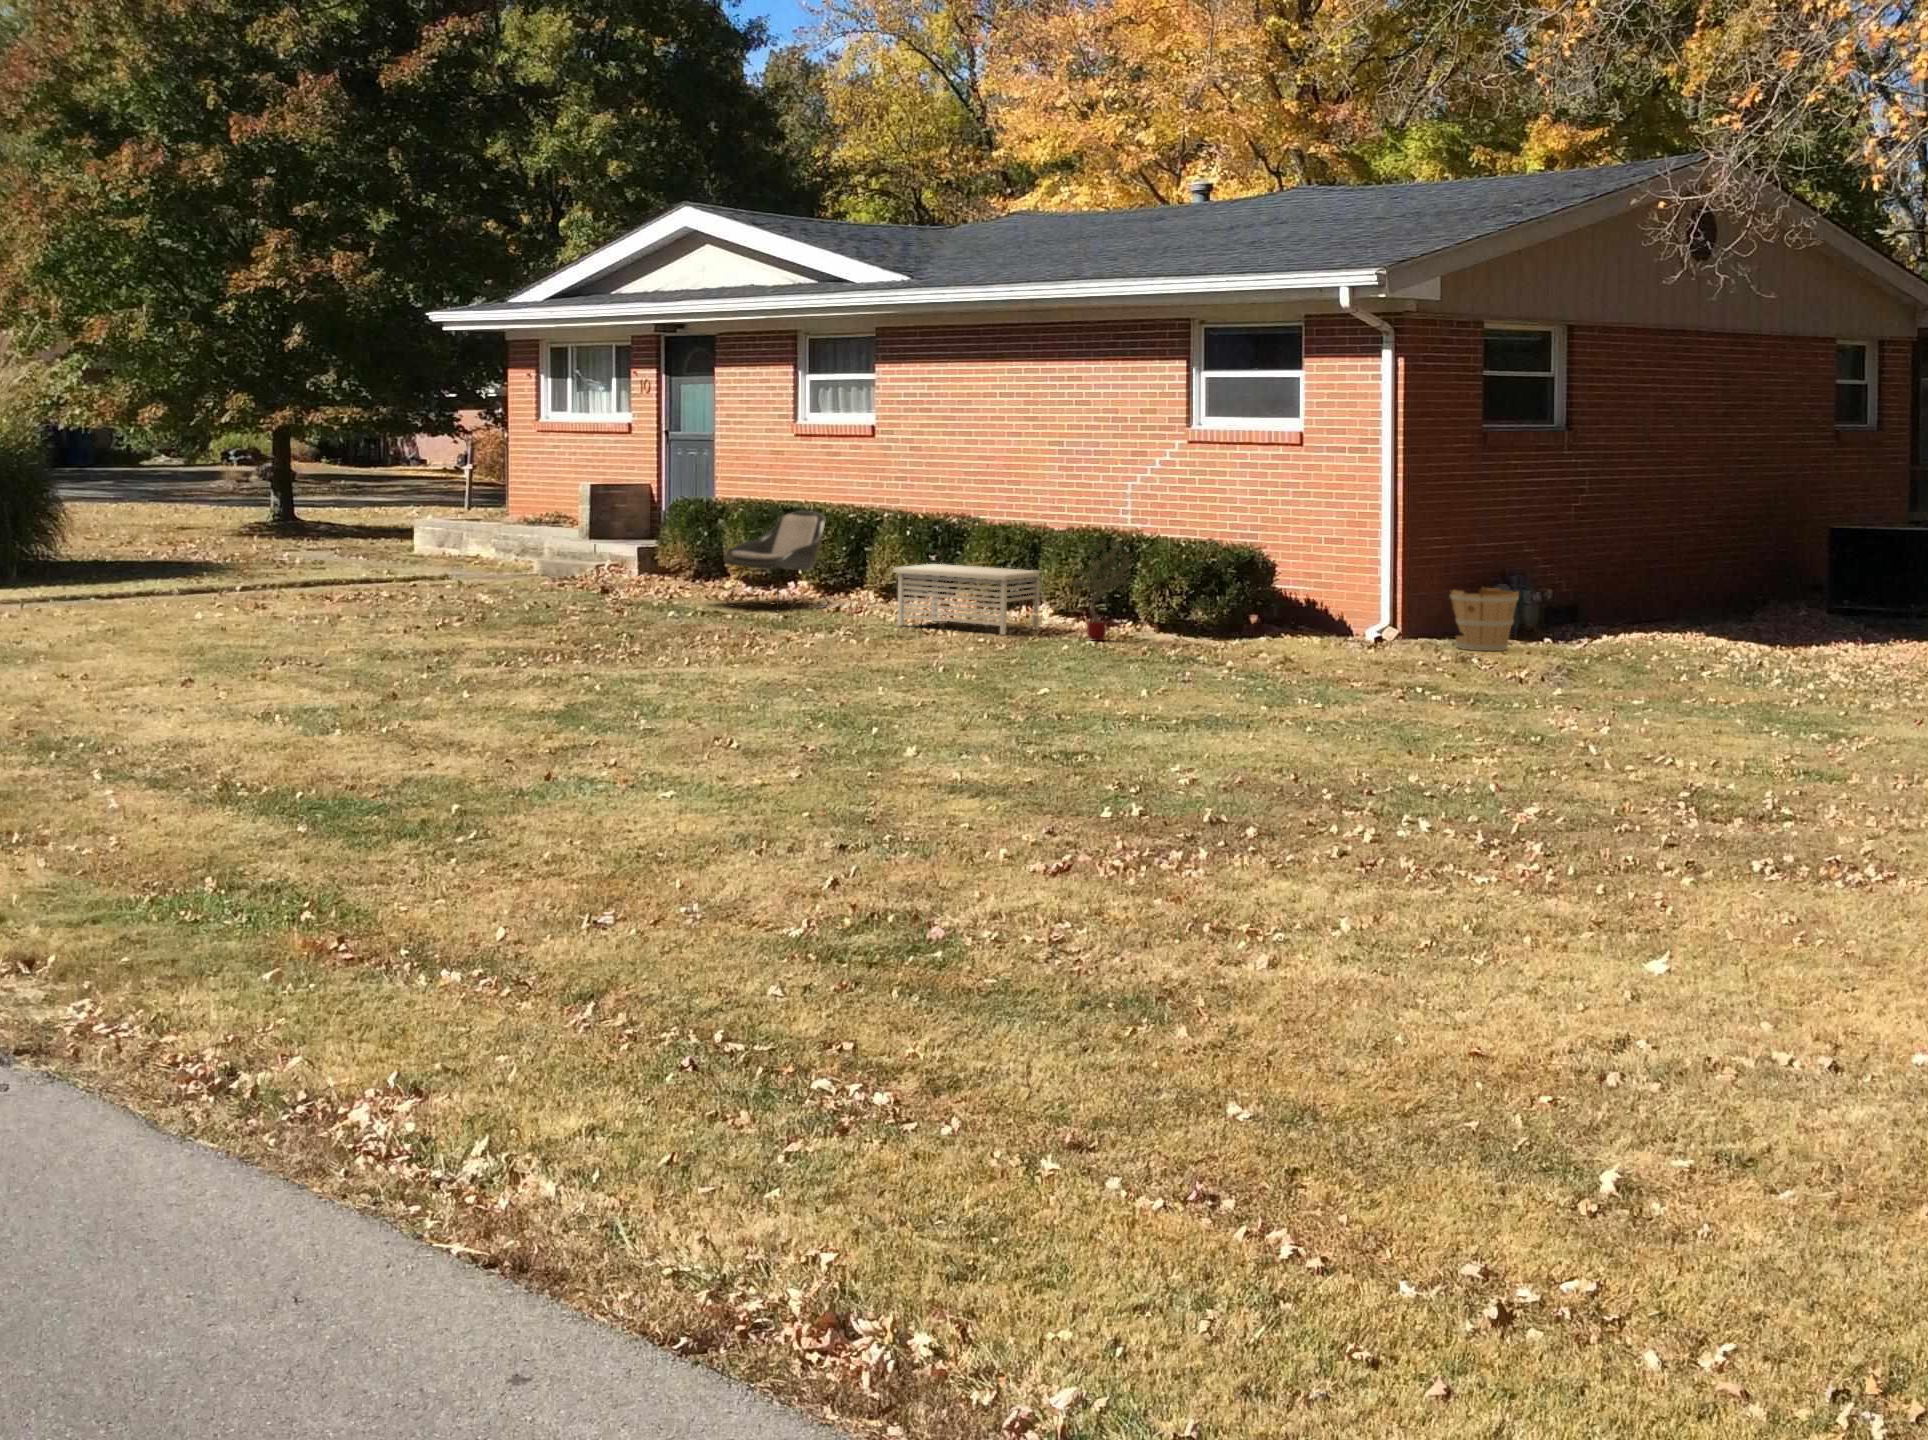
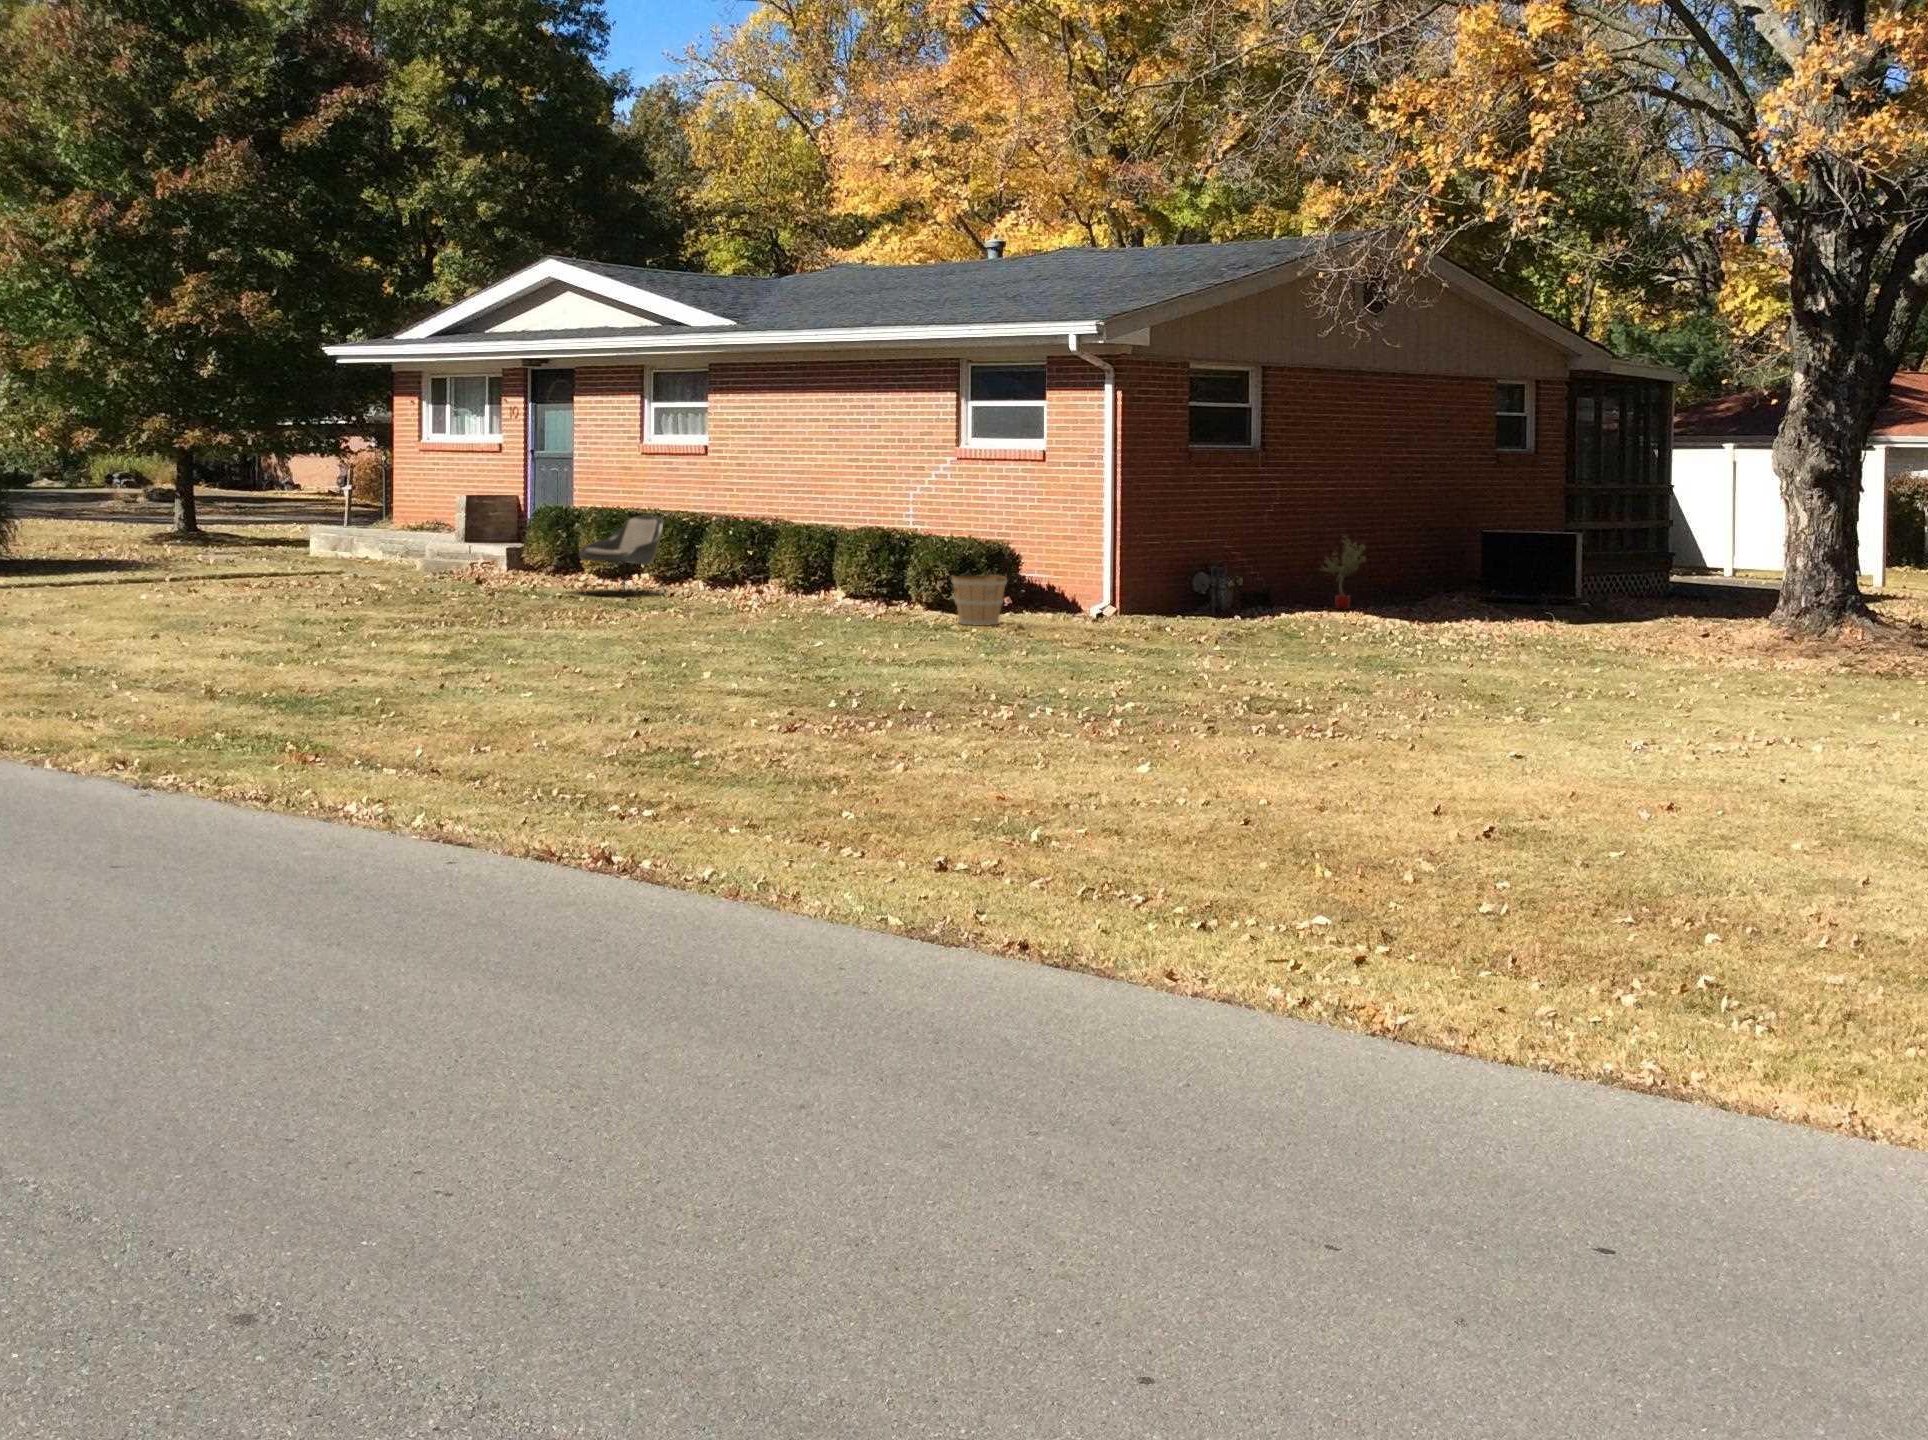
potted tree: present [1070,539,1131,641] -> present [1321,536,1365,609]
storage bench: present [893,564,1040,635] -> none [716,558,838,614]
wooden bucket: present [1450,588,1519,651] -> present [951,575,1007,626]

